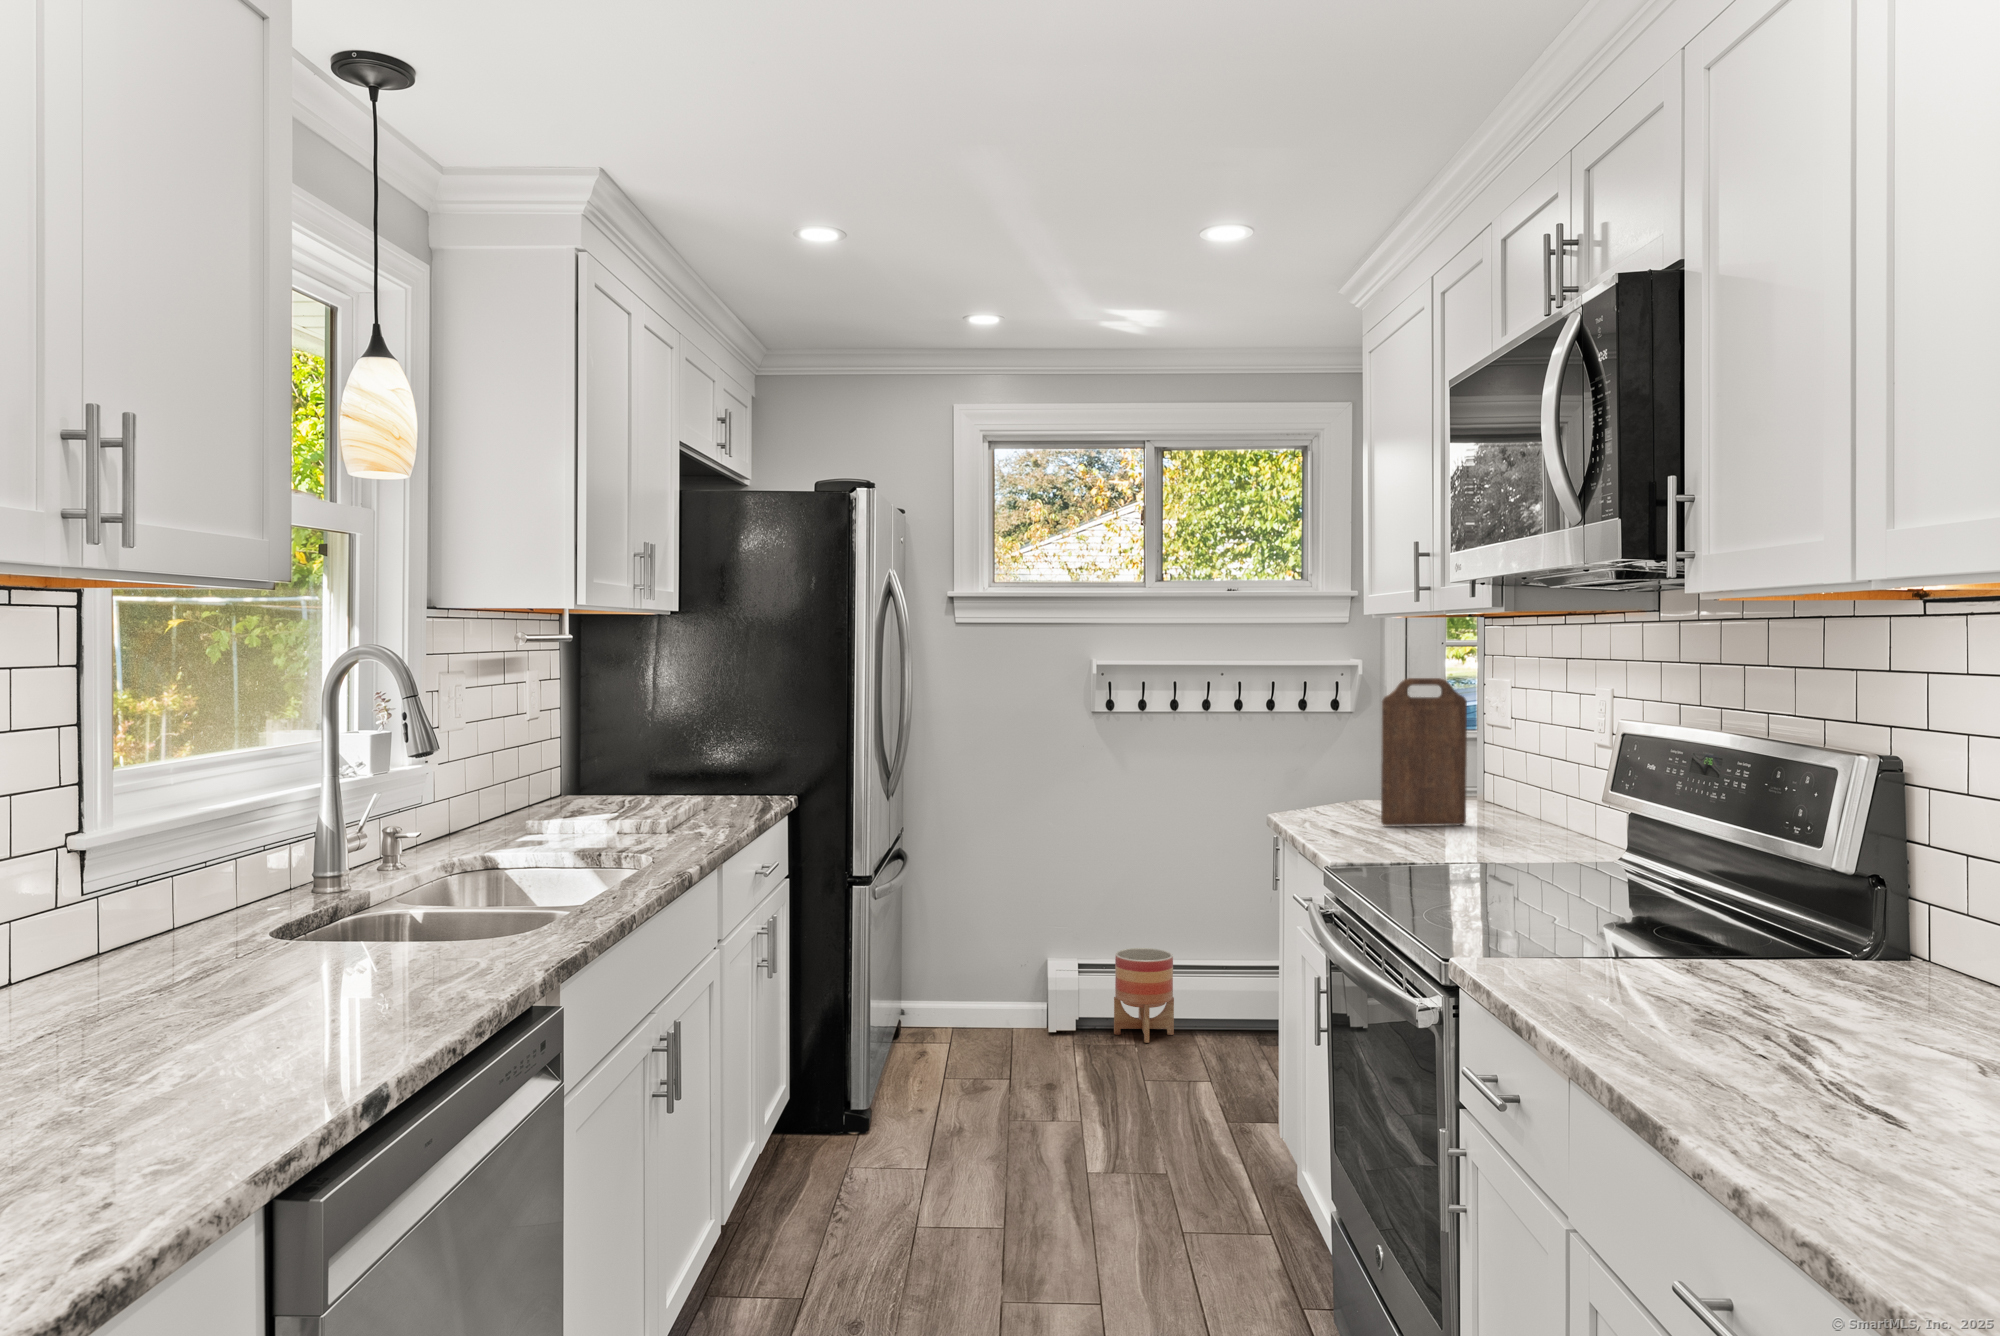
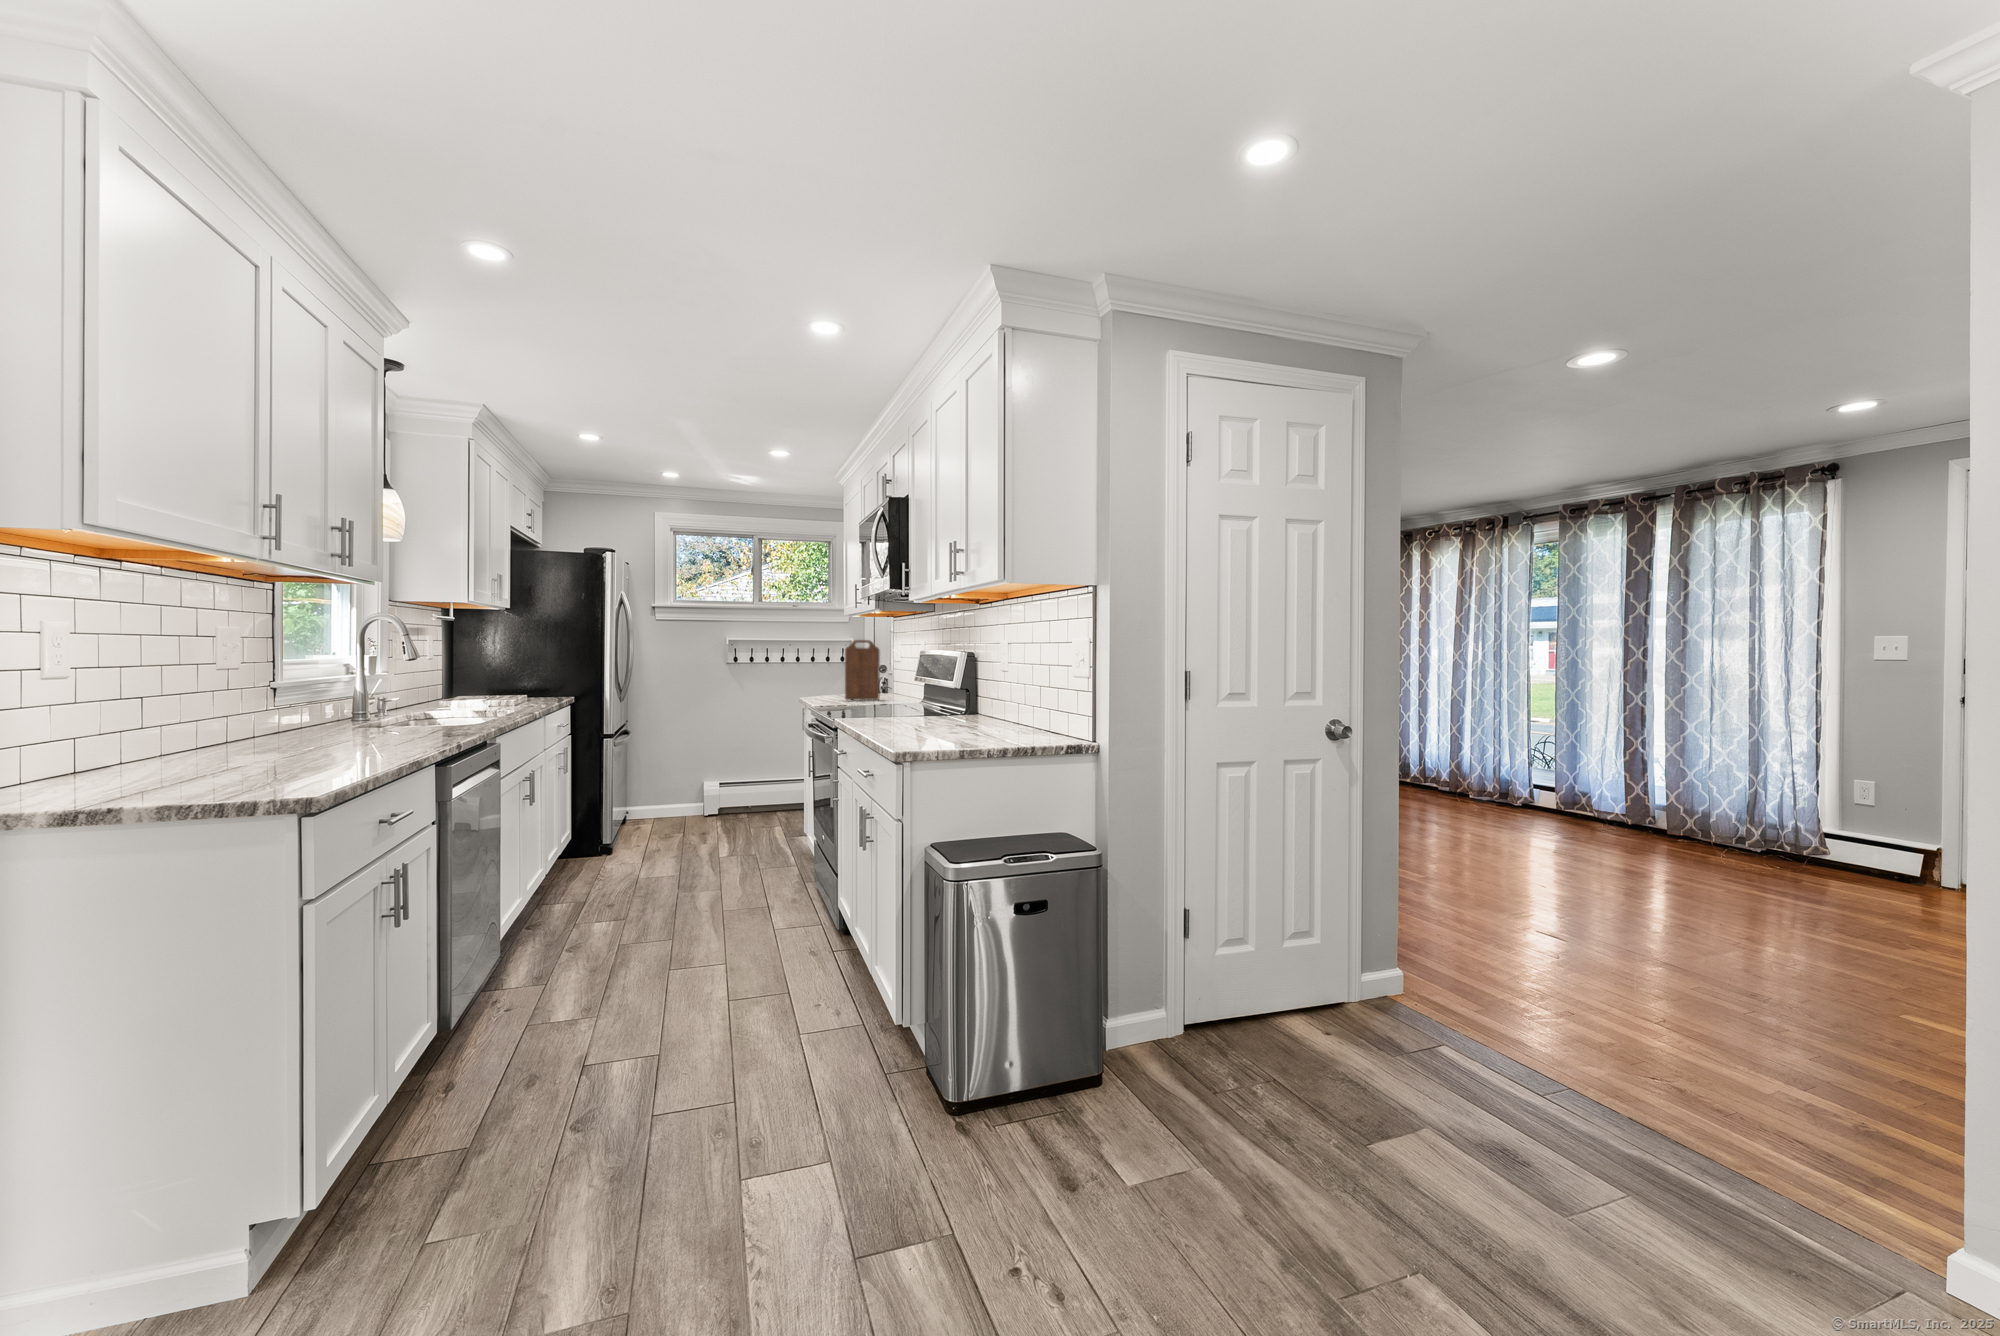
planter: present [1114,948,1174,1043] -> none [738,775,767,817]

